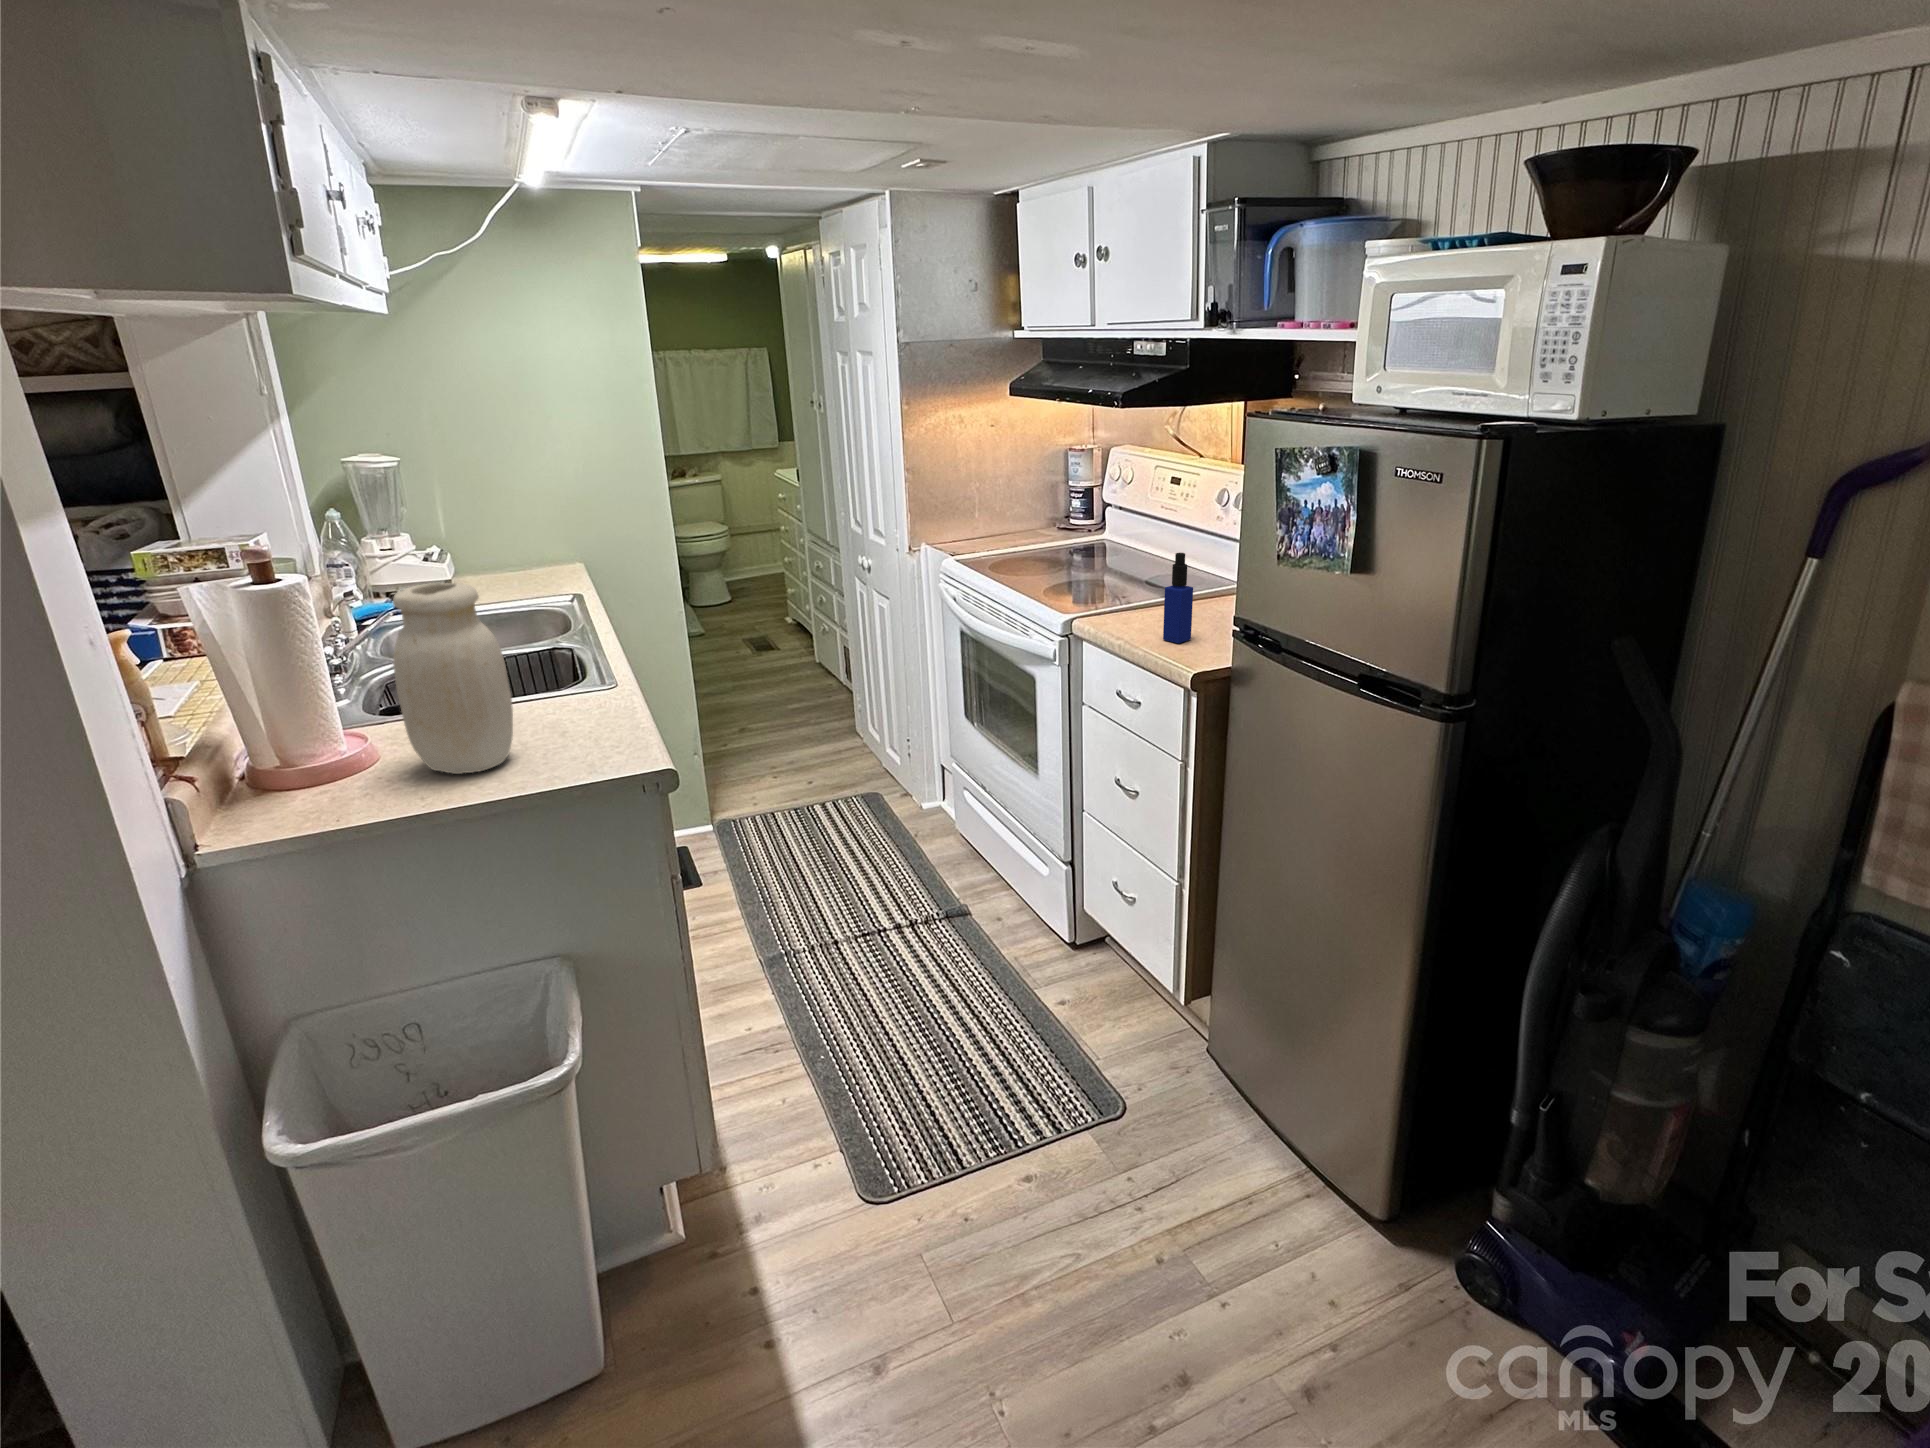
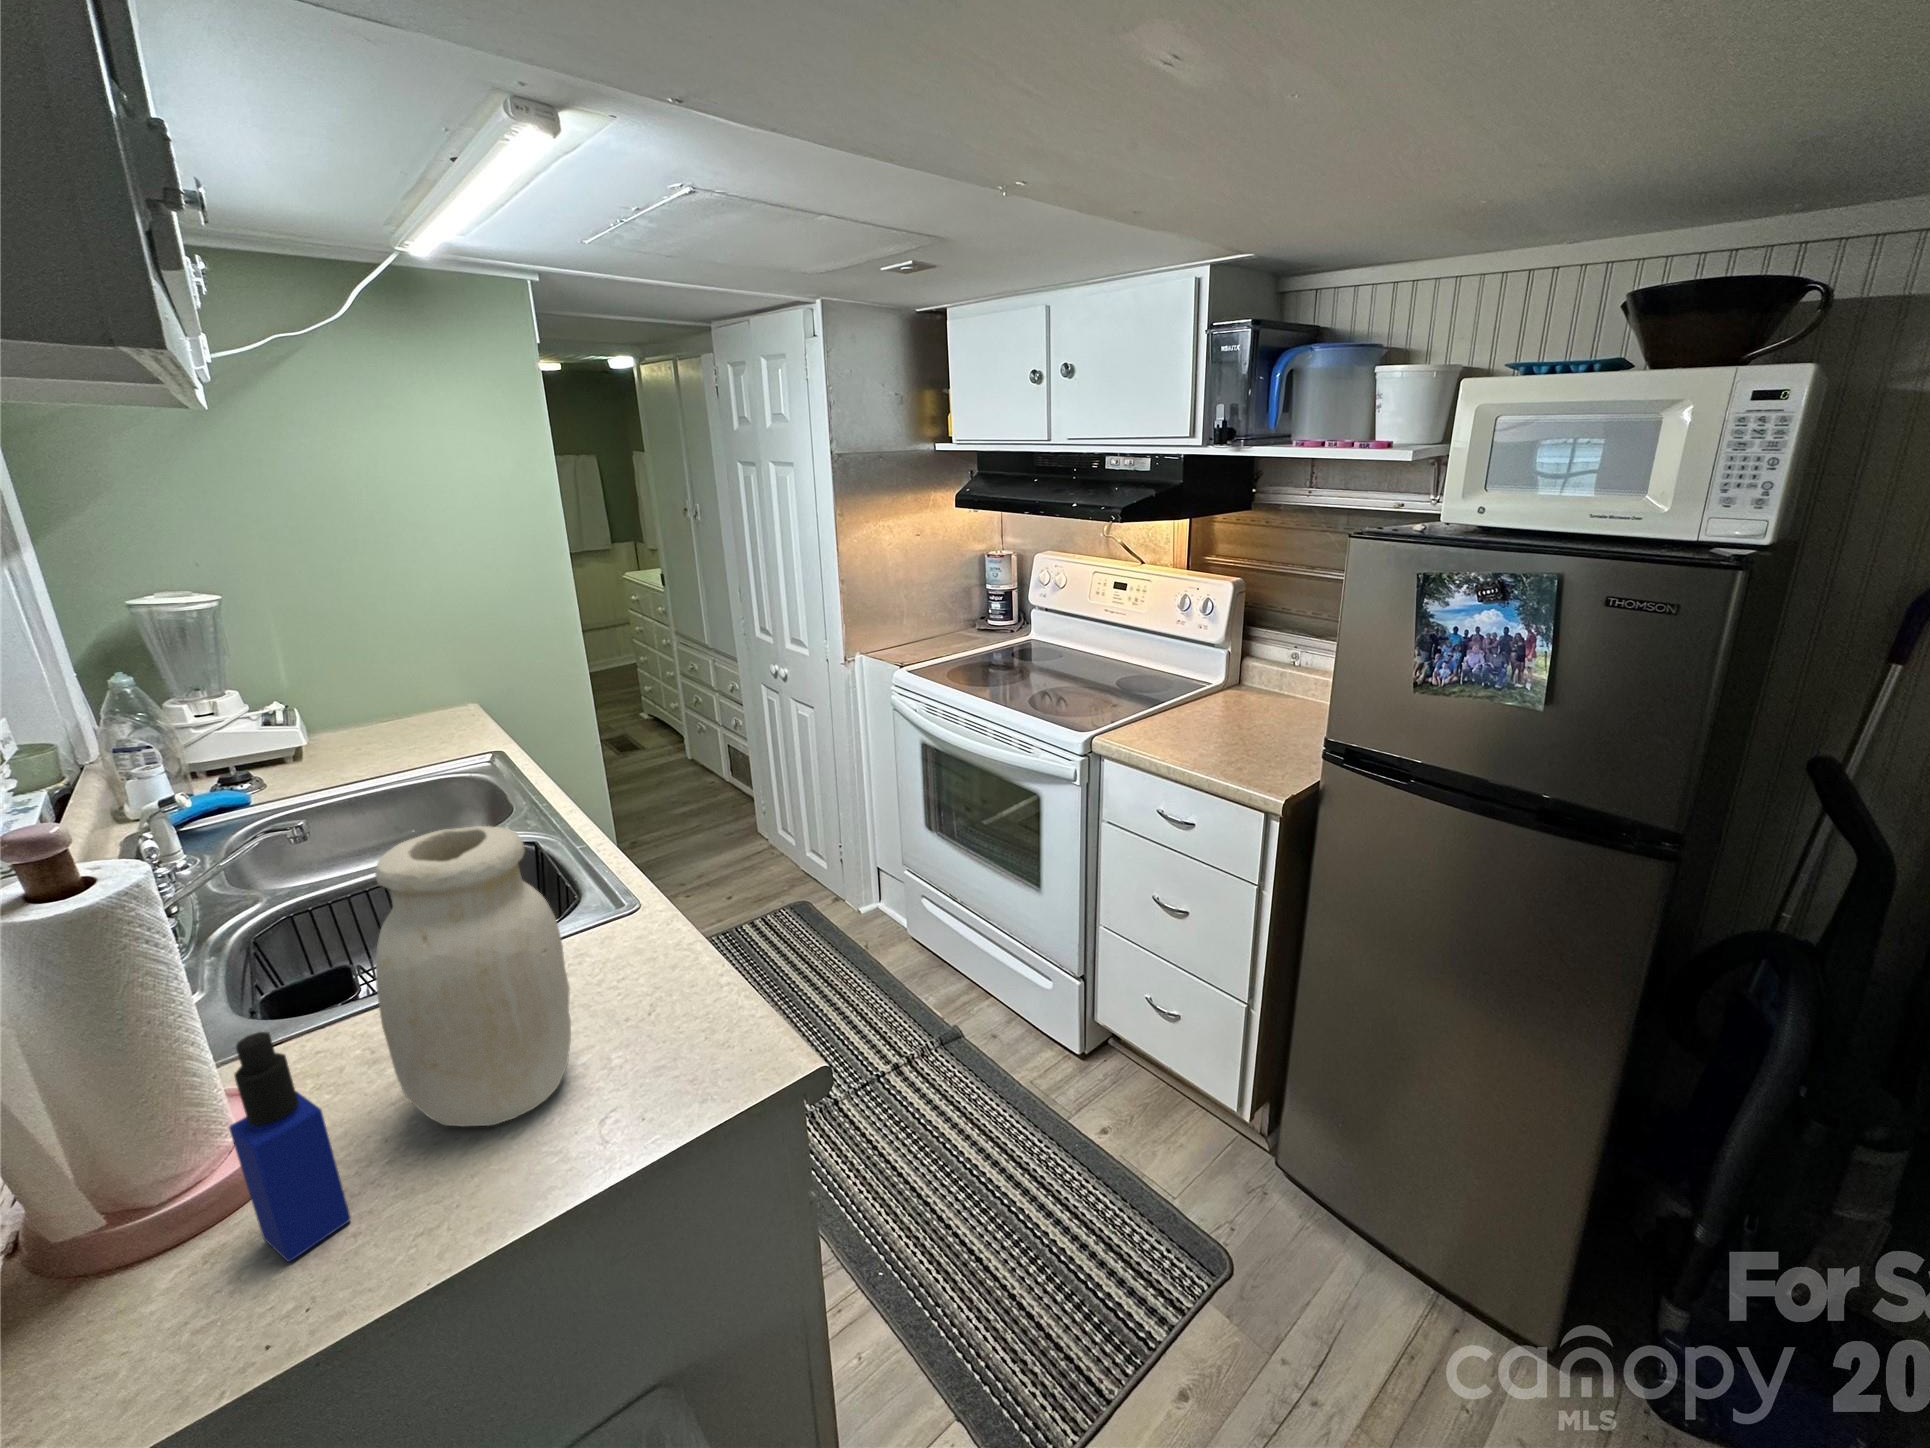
bottle: present [1163,553,1193,643] -> present [229,1032,351,1262]

